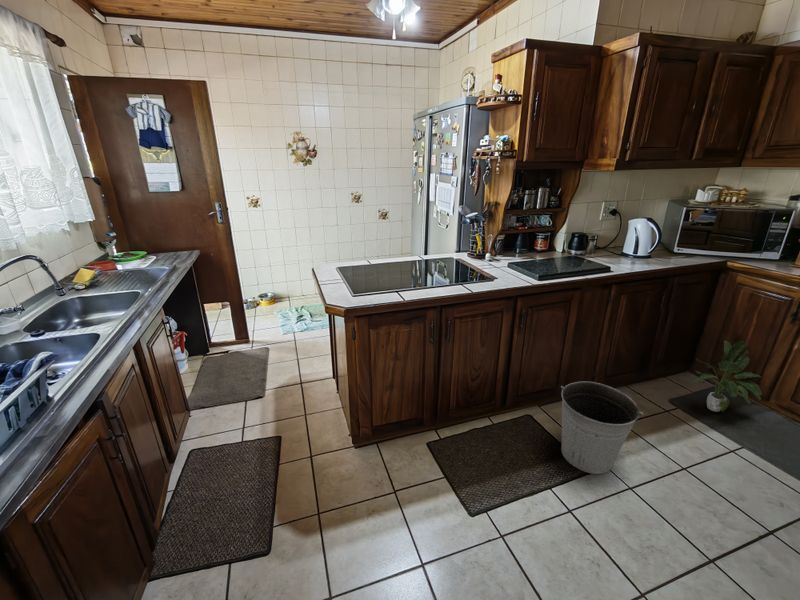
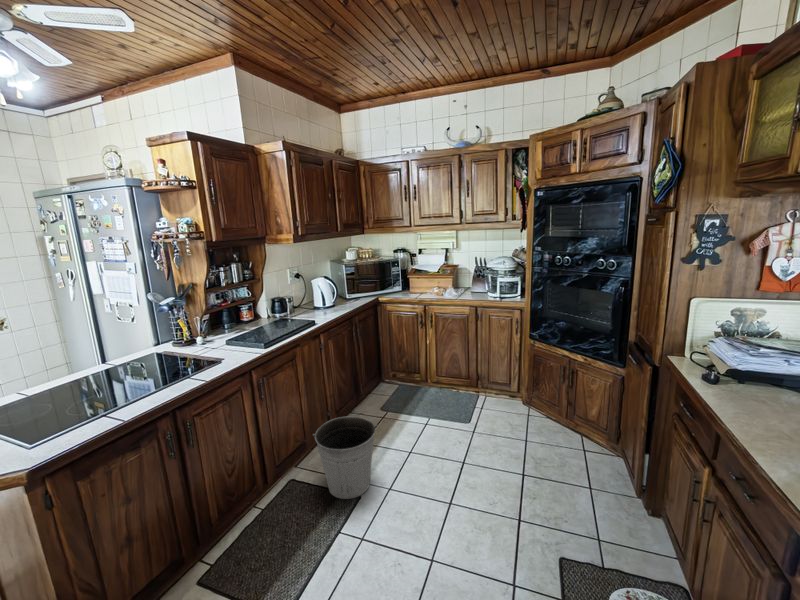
potted plant: present [695,341,762,412] -> none [386,349,427,404]

